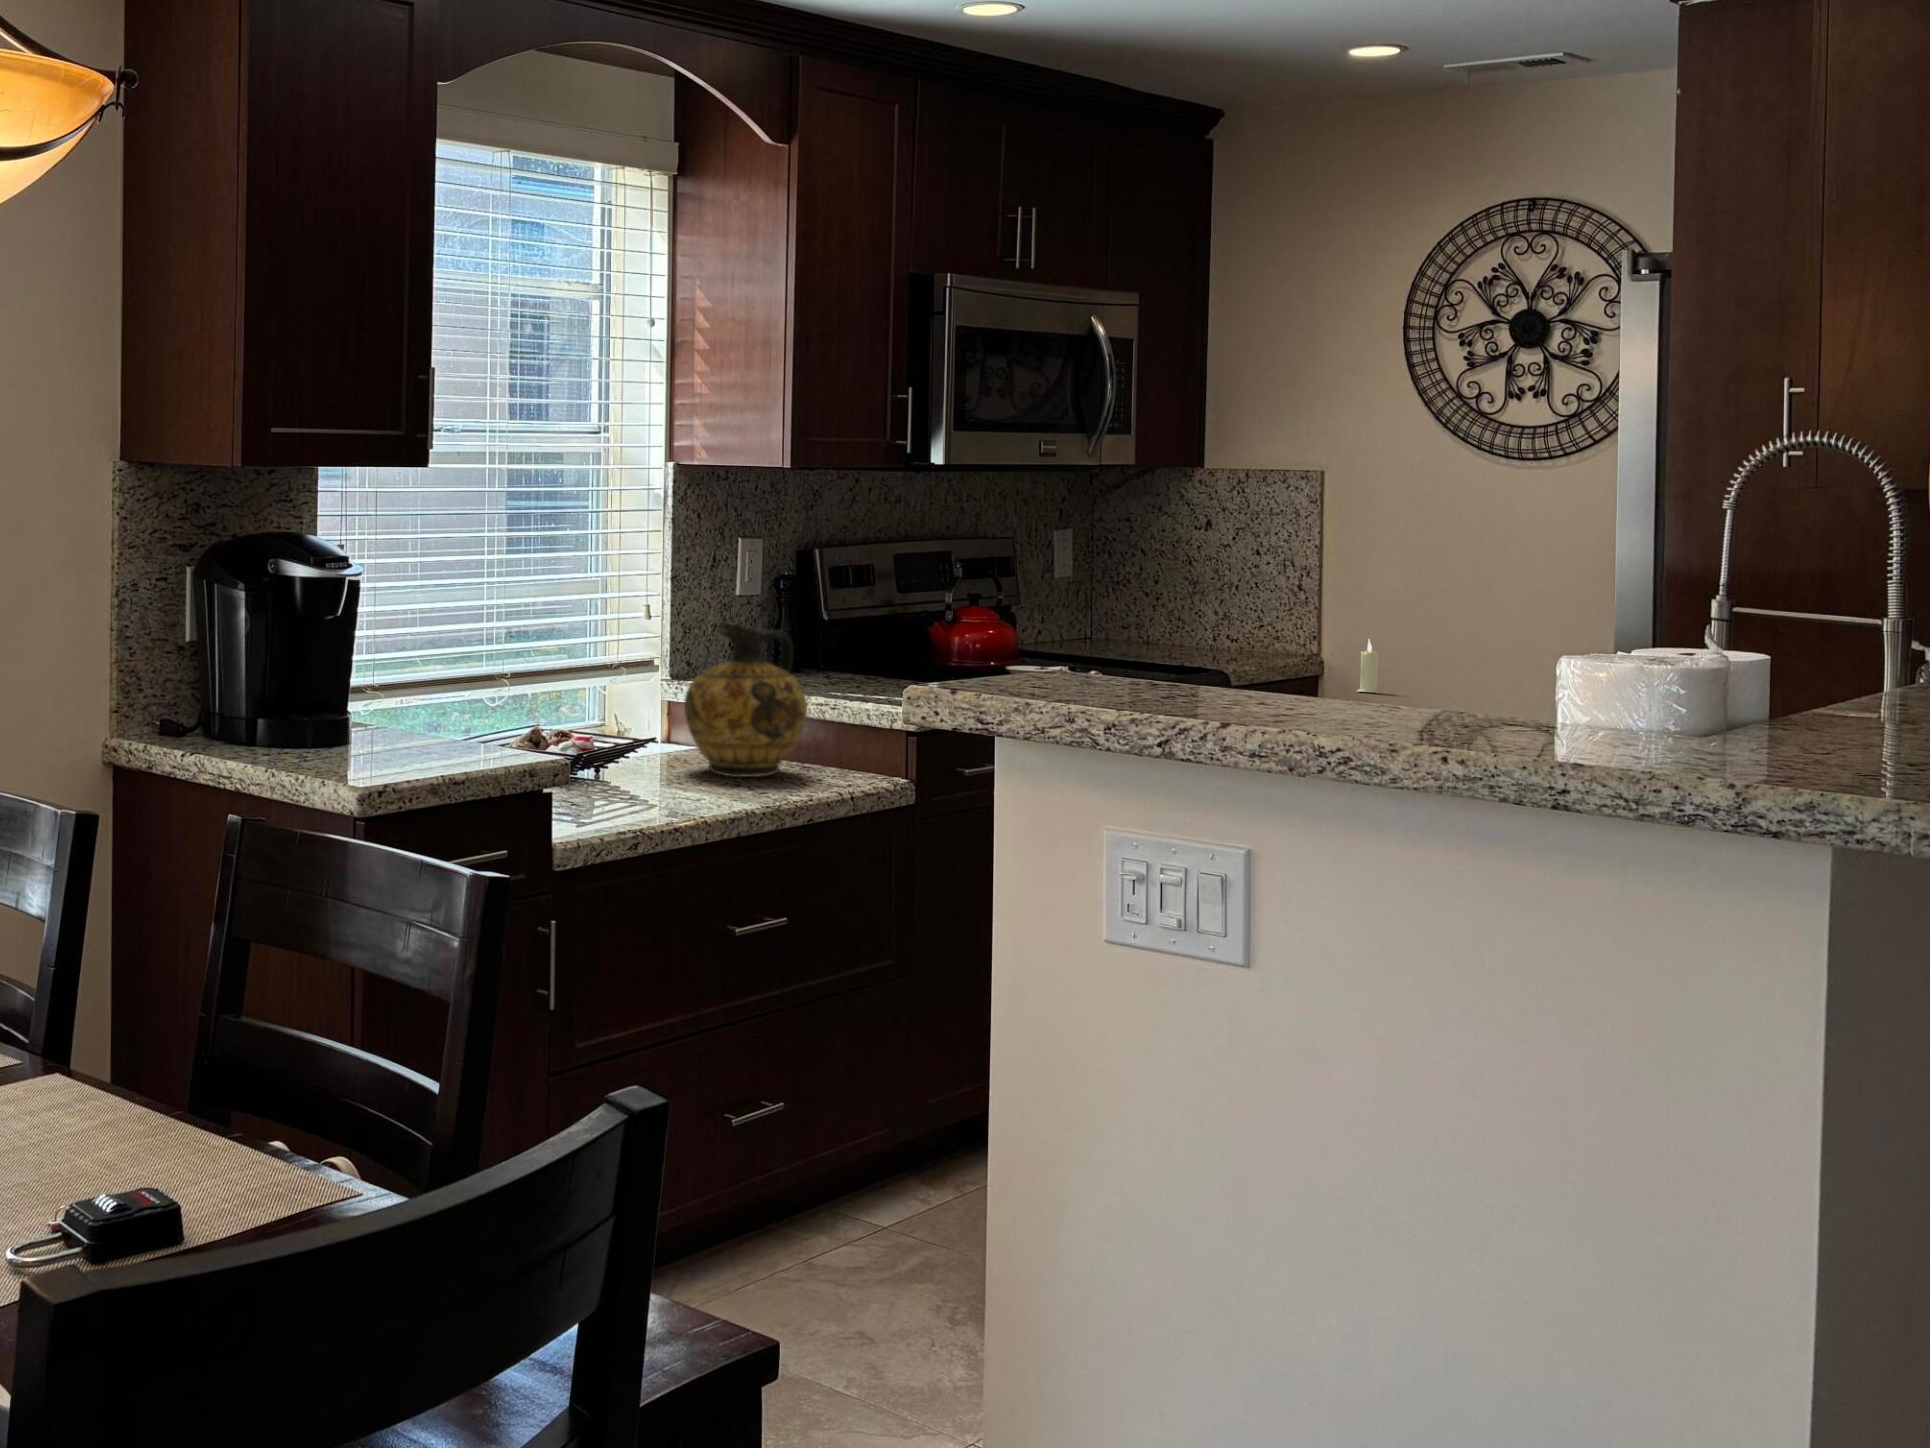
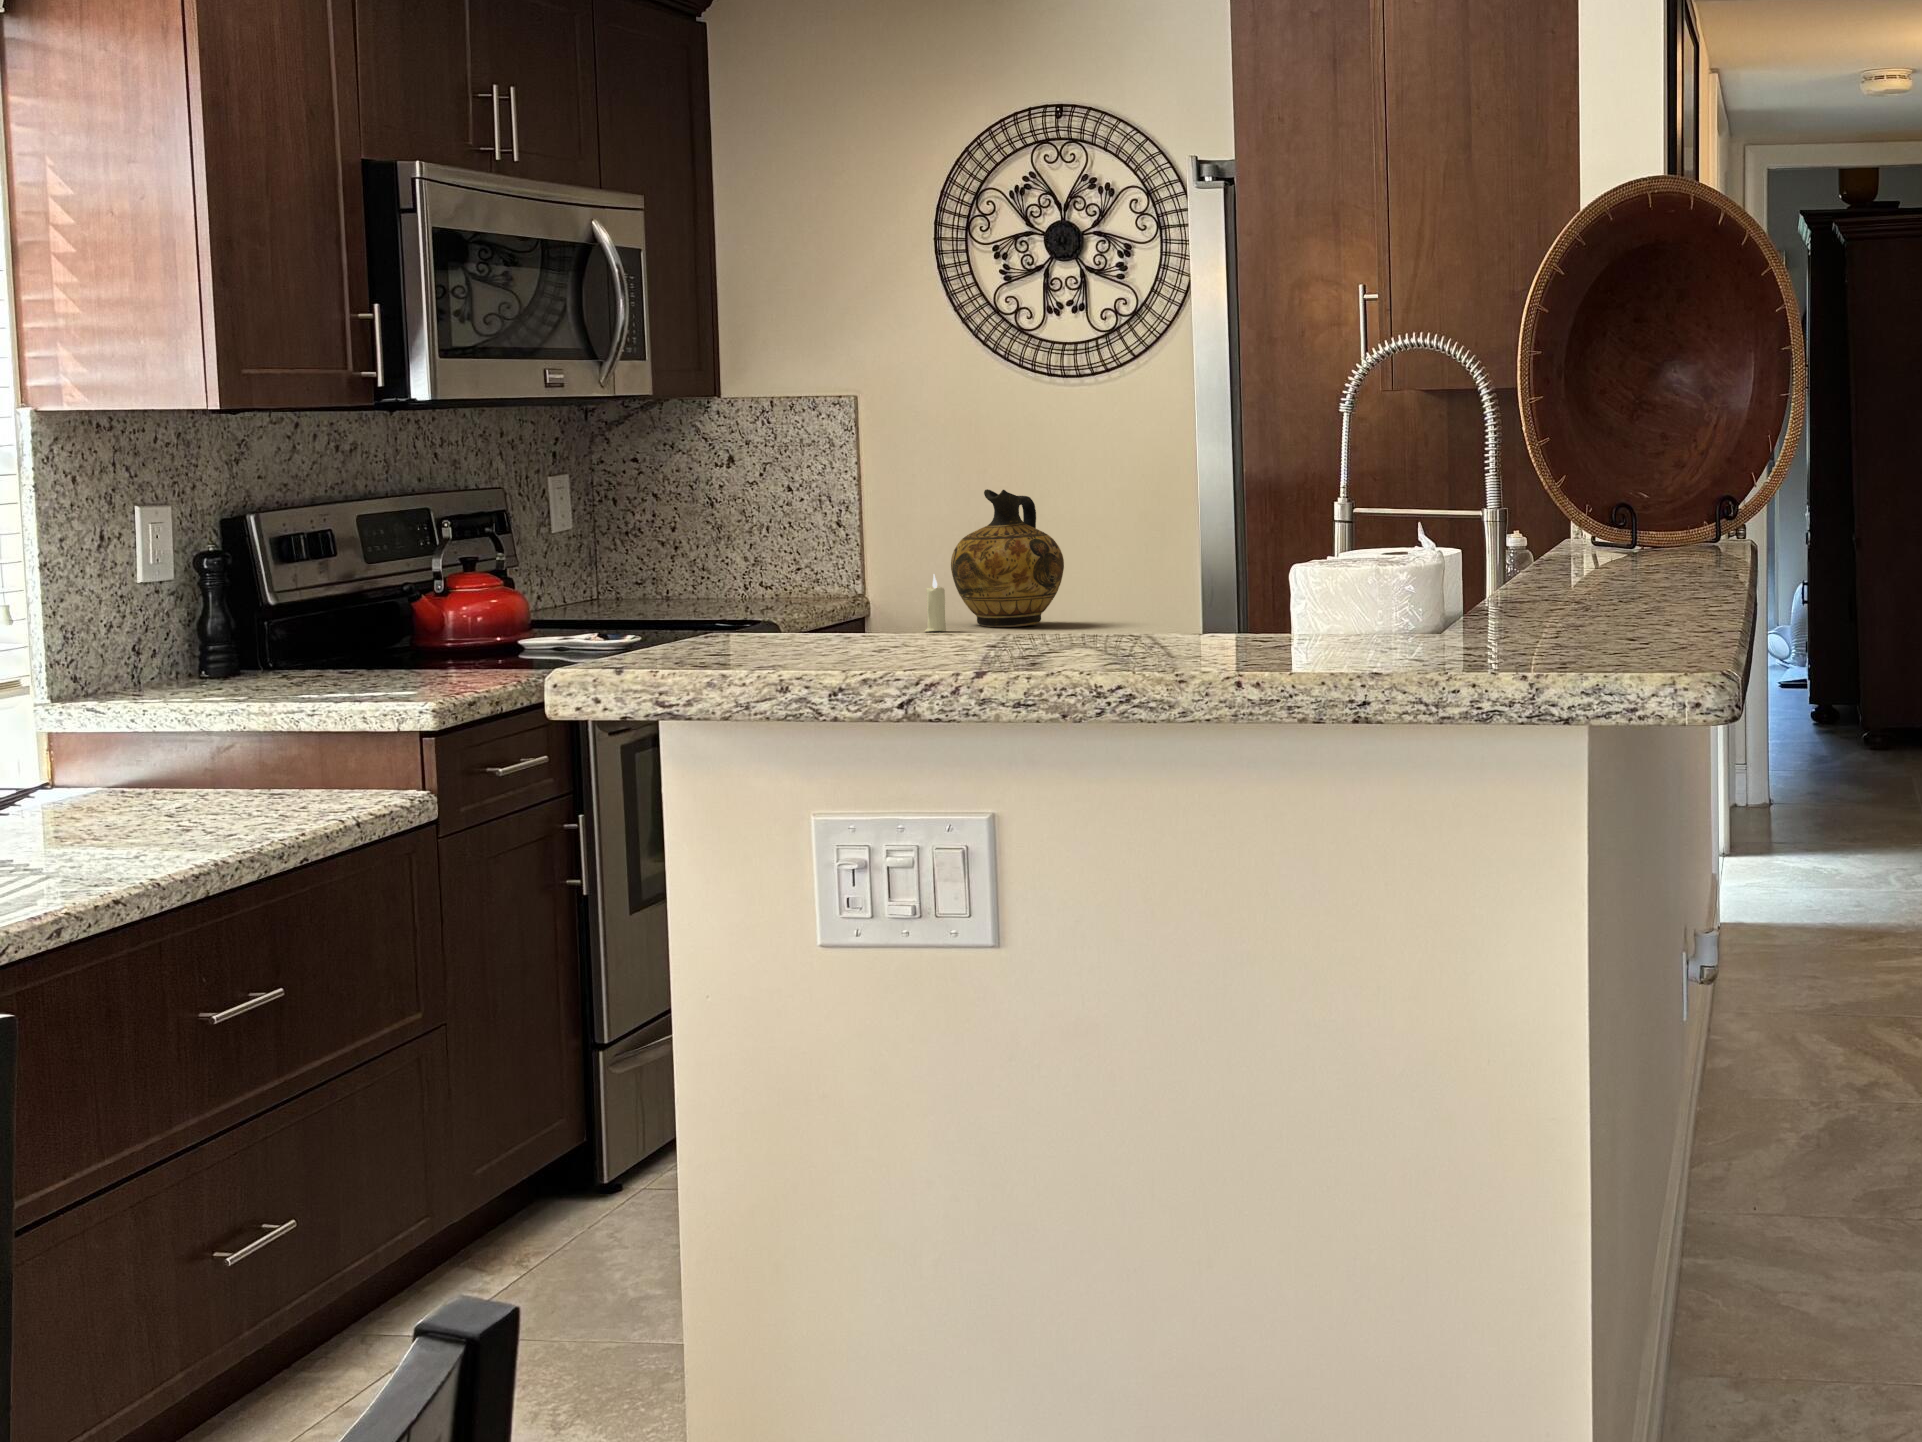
ceramic jug: present [684,622,807,777] -> present [951,489,1064,627]

